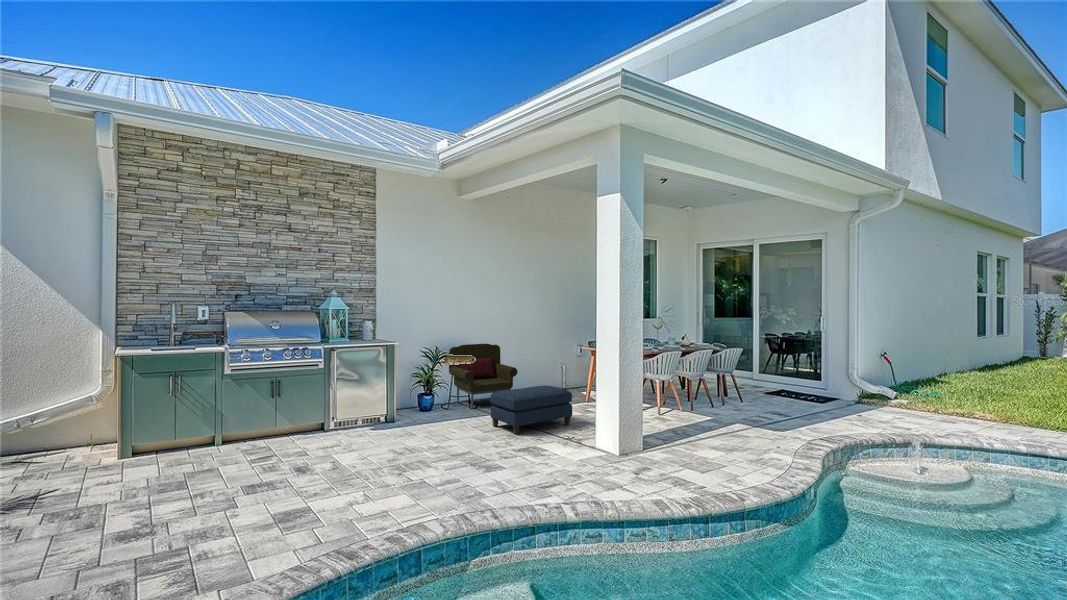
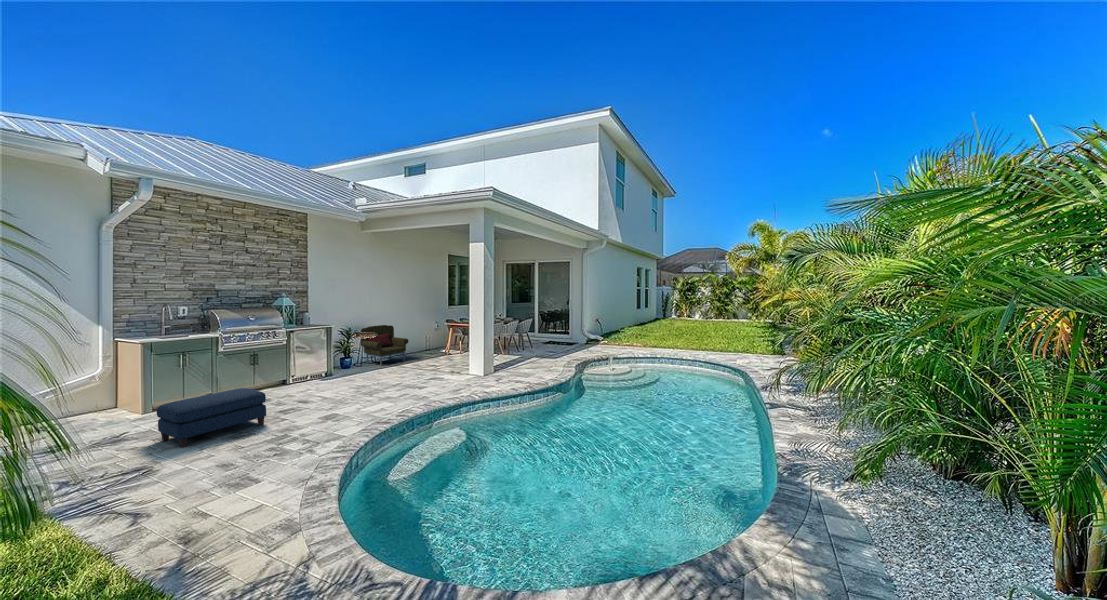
ottoman: present [490,385,572,435] -> present [157,388,266,448]

